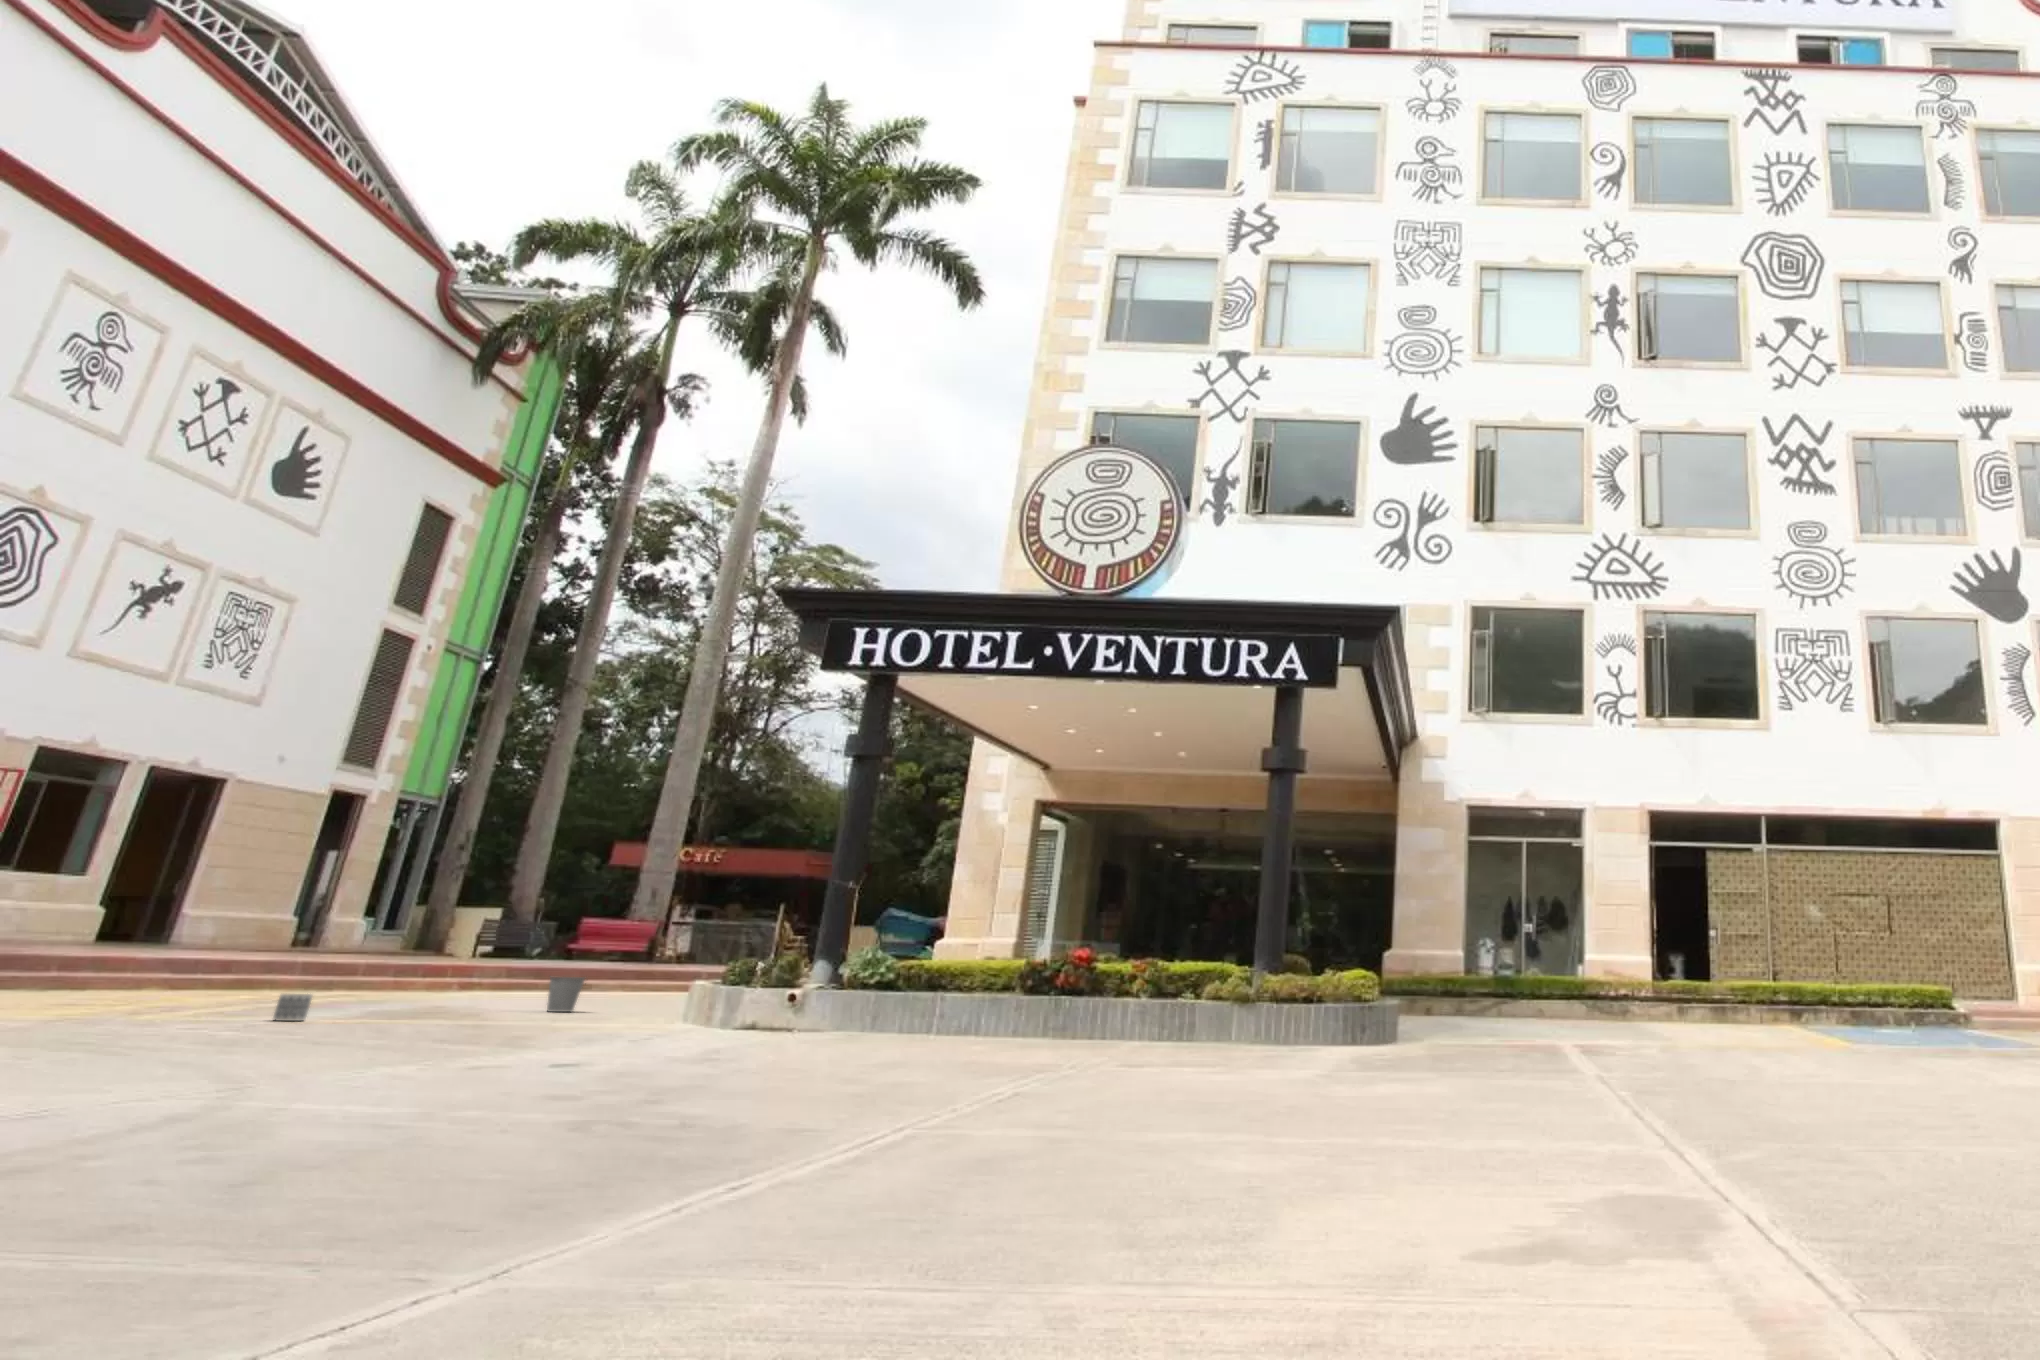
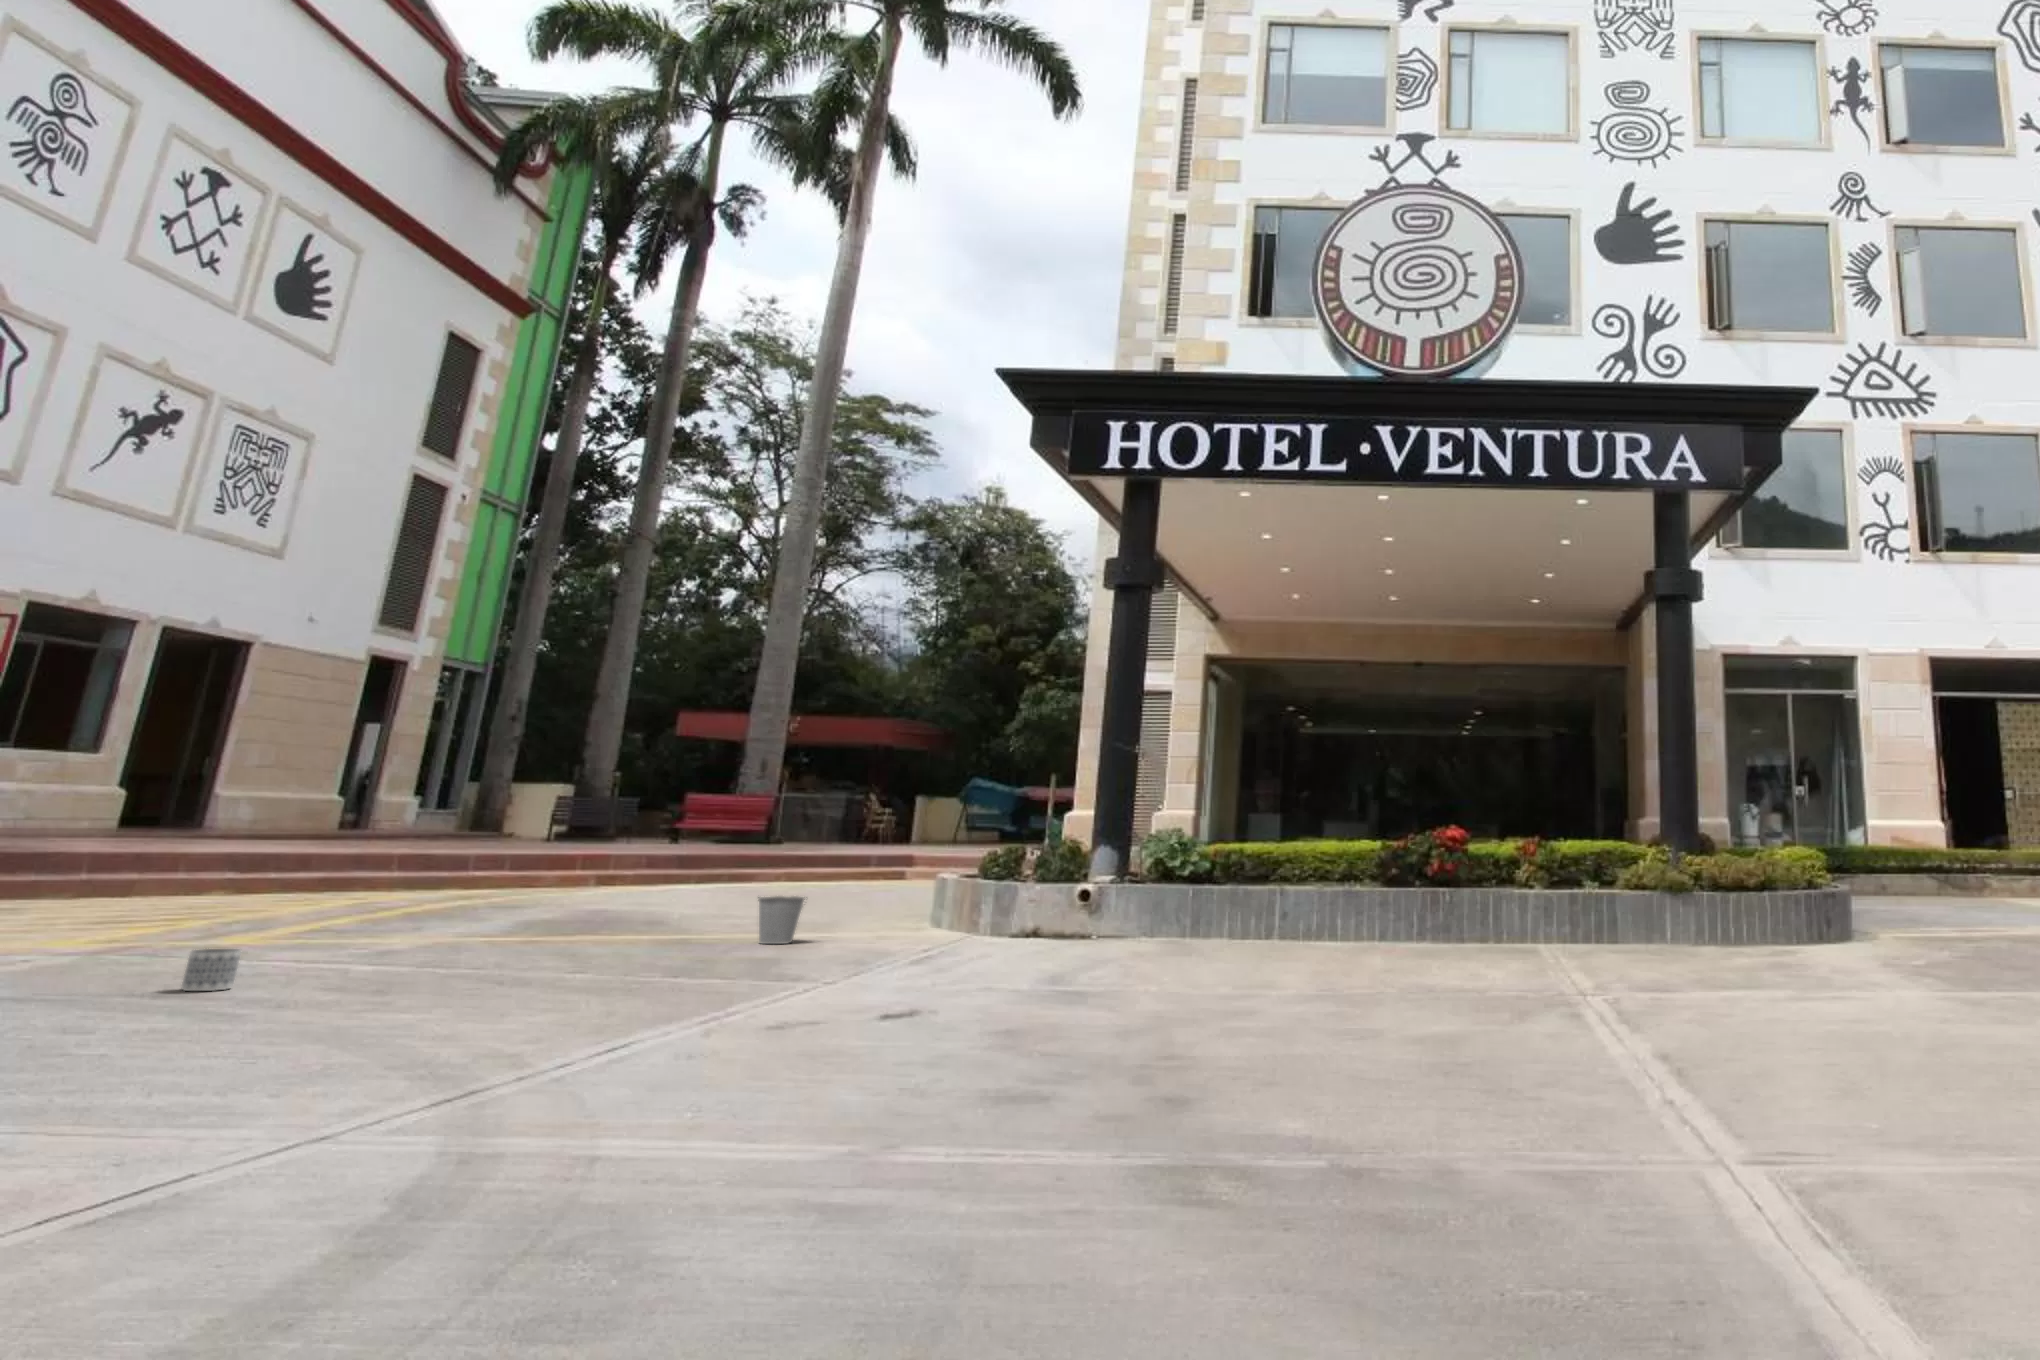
planter: present [273,994,312,1021] -> present [182,949,241,991]

